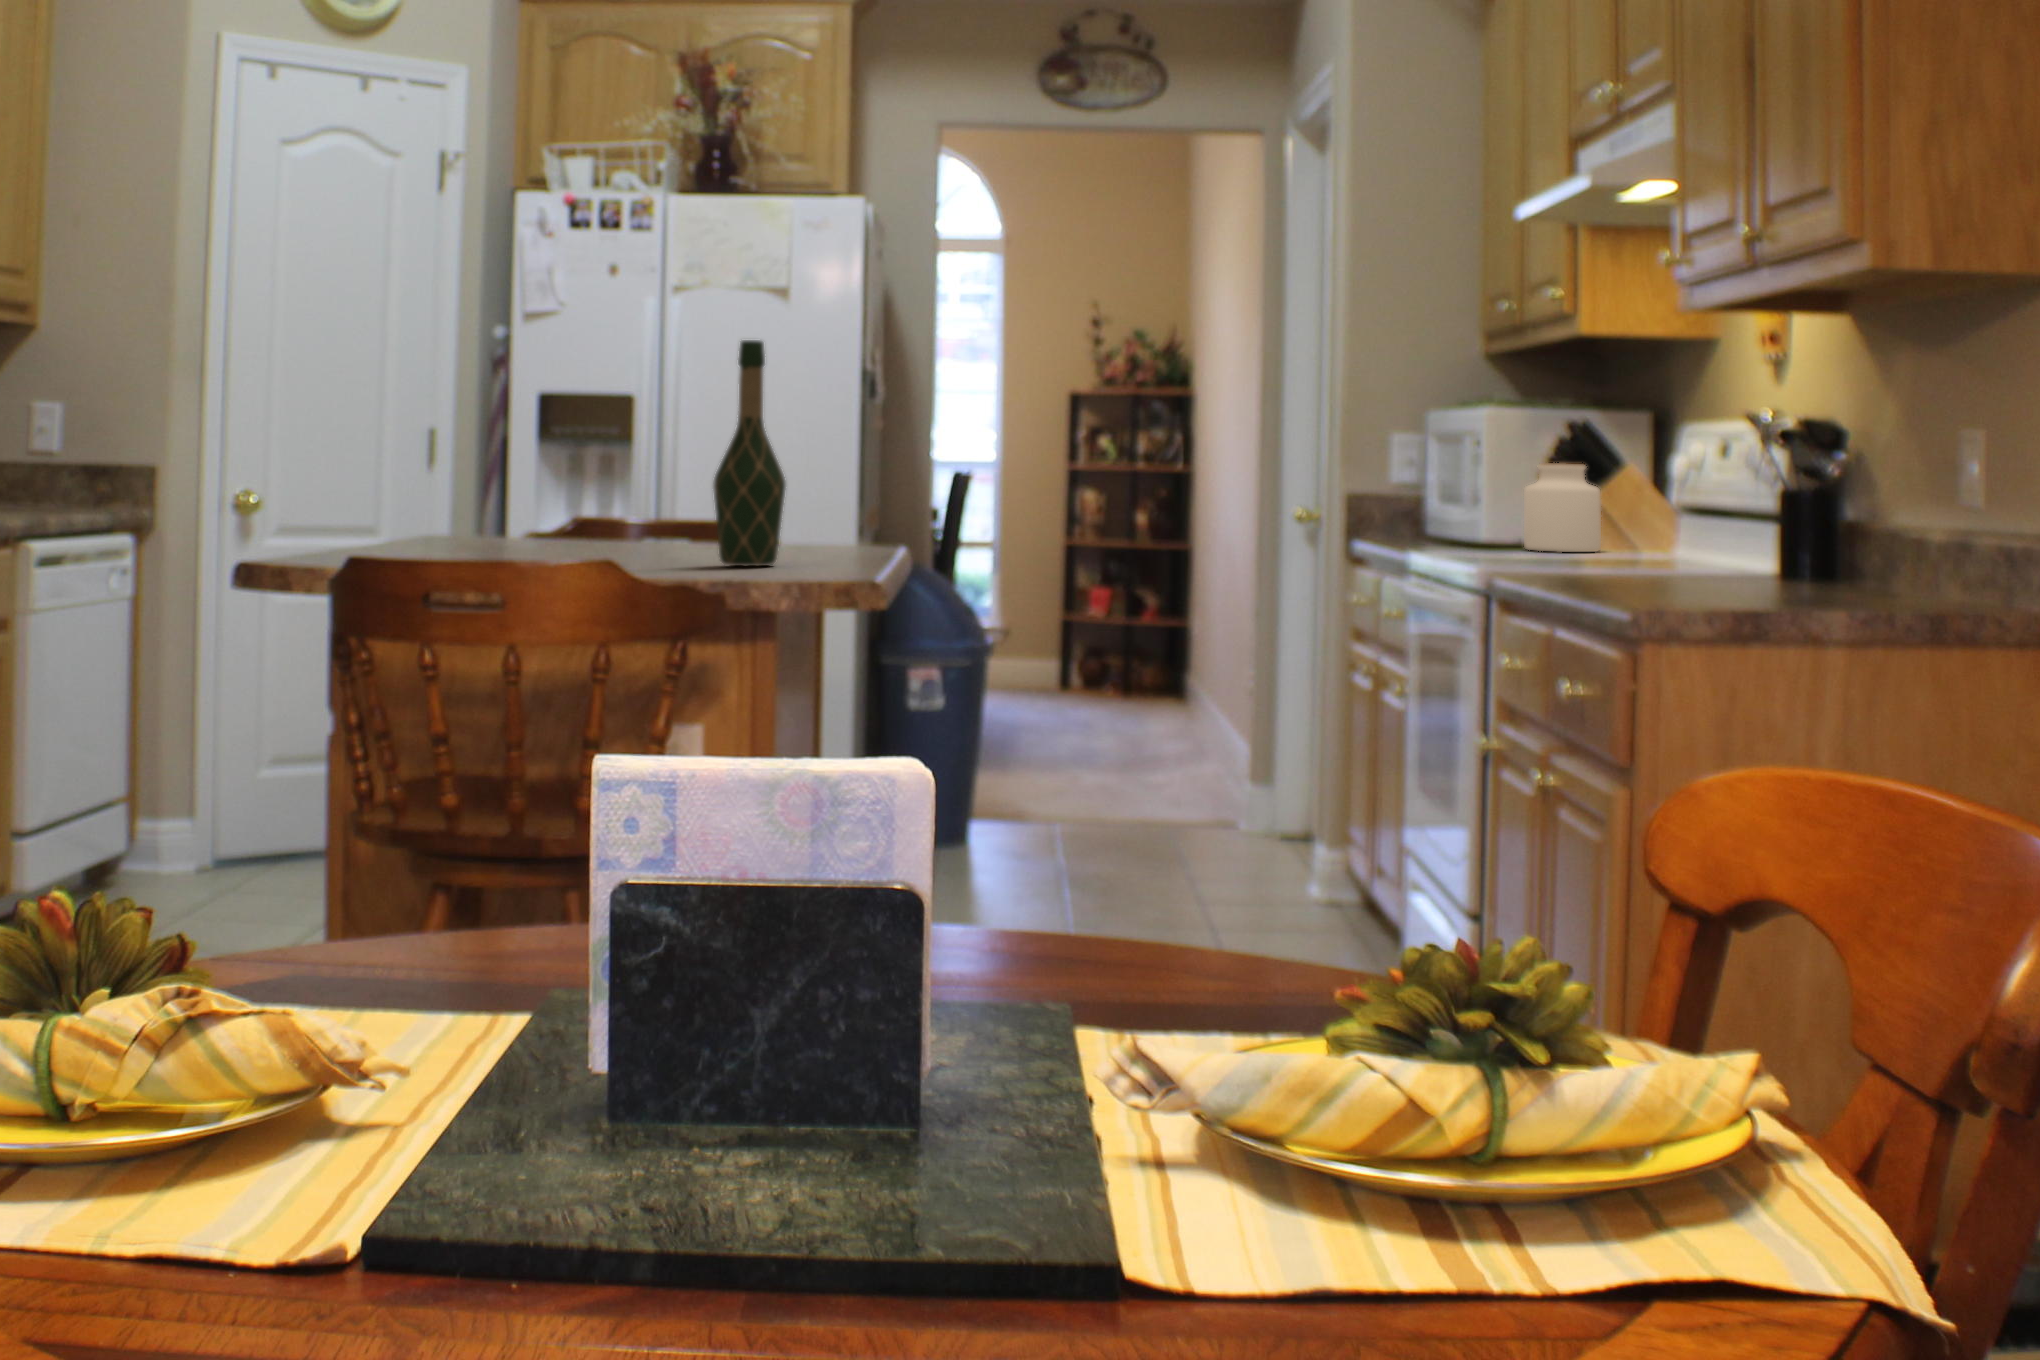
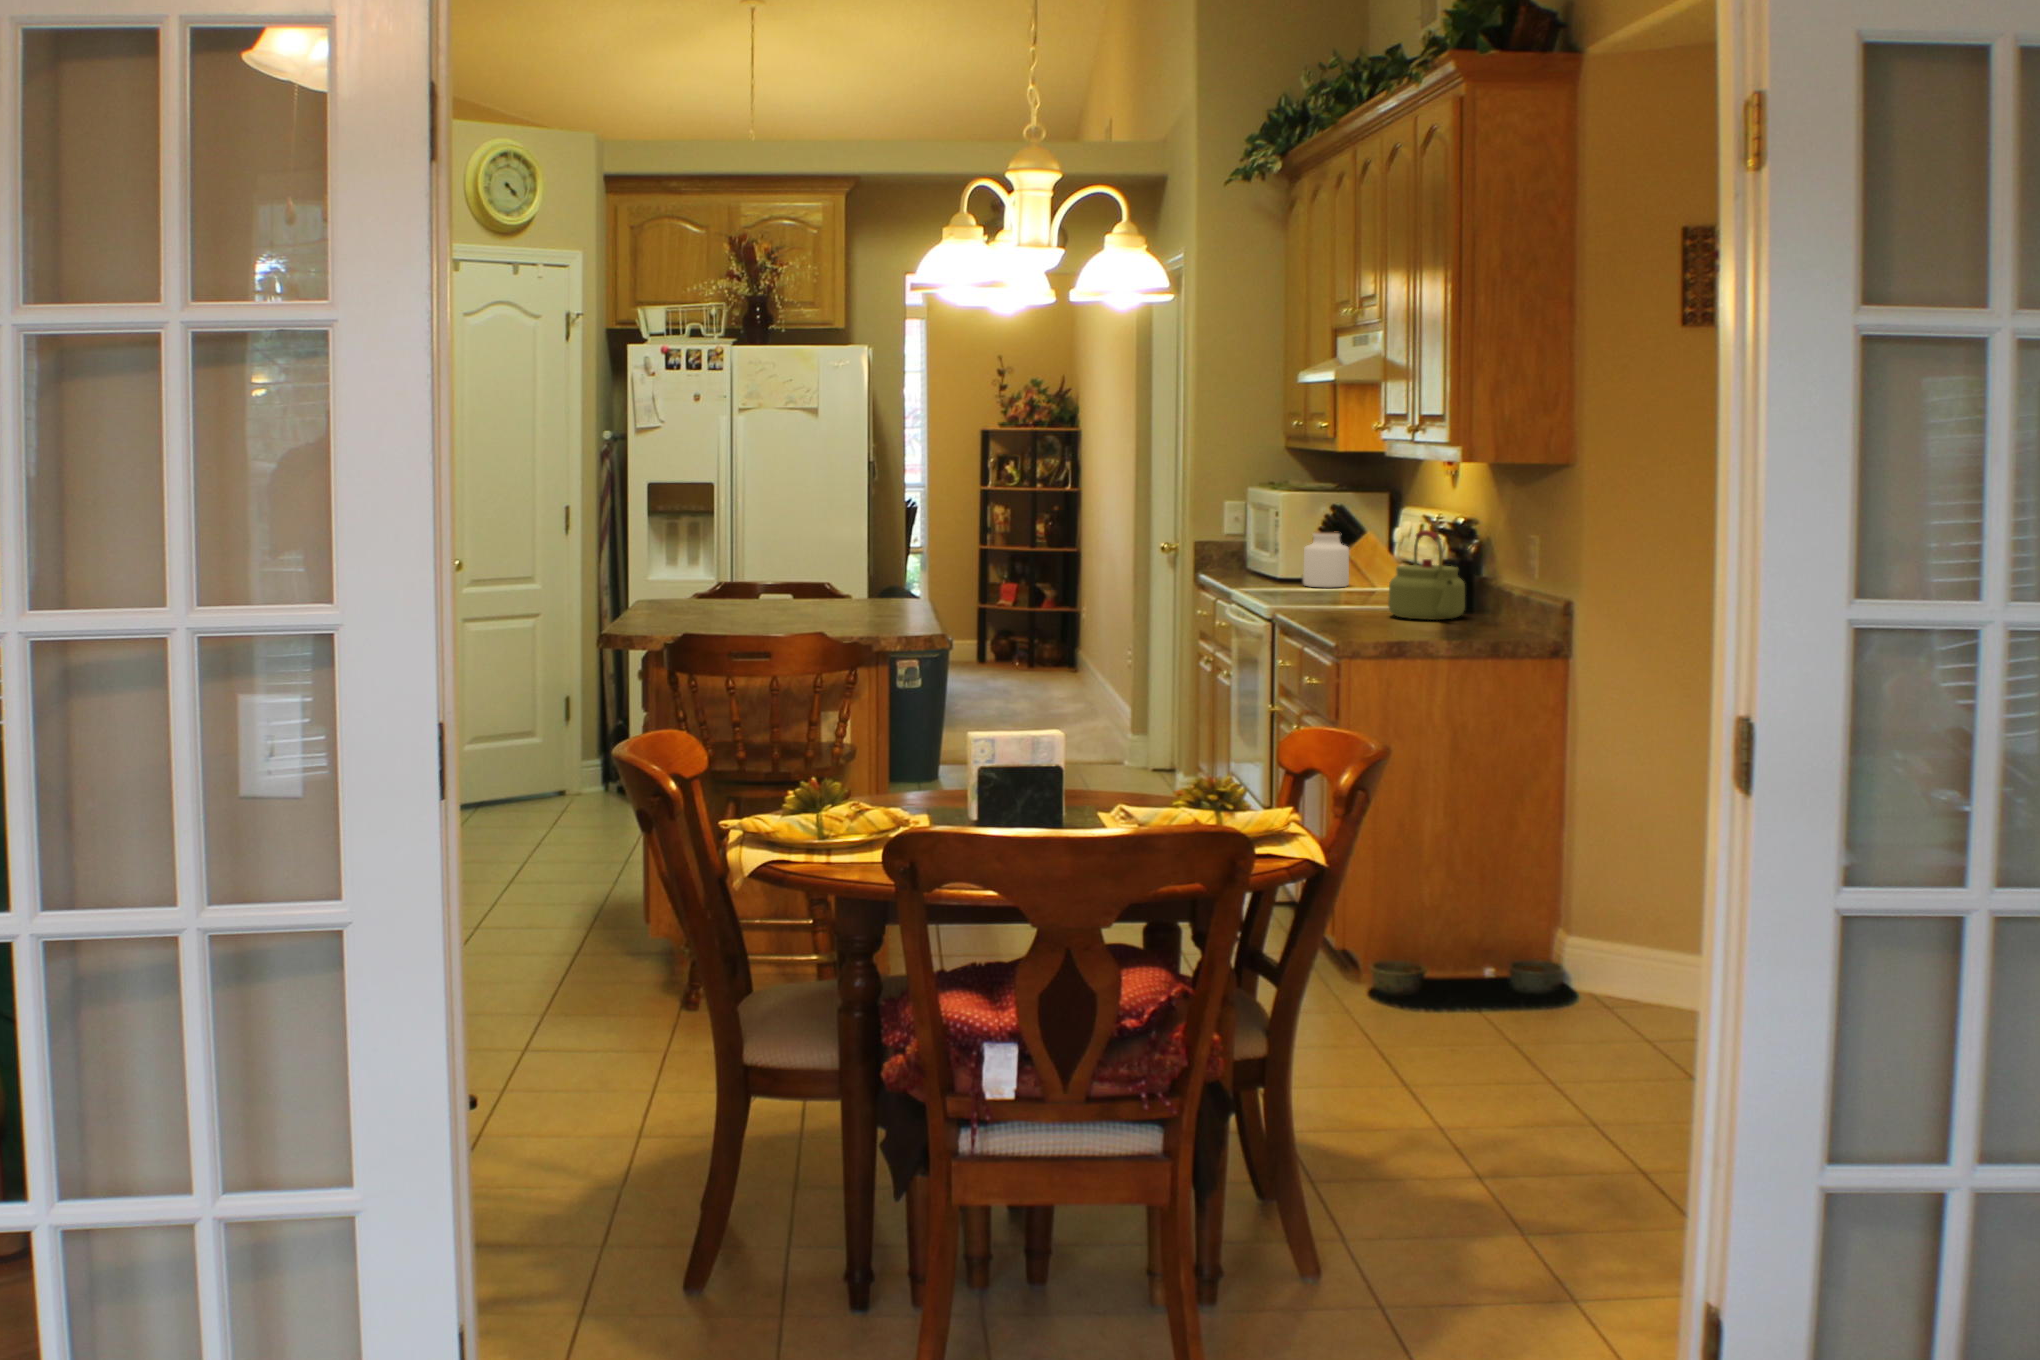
wine bottle: present [713,340,786,566] -> none [865,515,903,634]
kettle: none [1706,428,1857,588] -> present [1388,530,1465,620]

